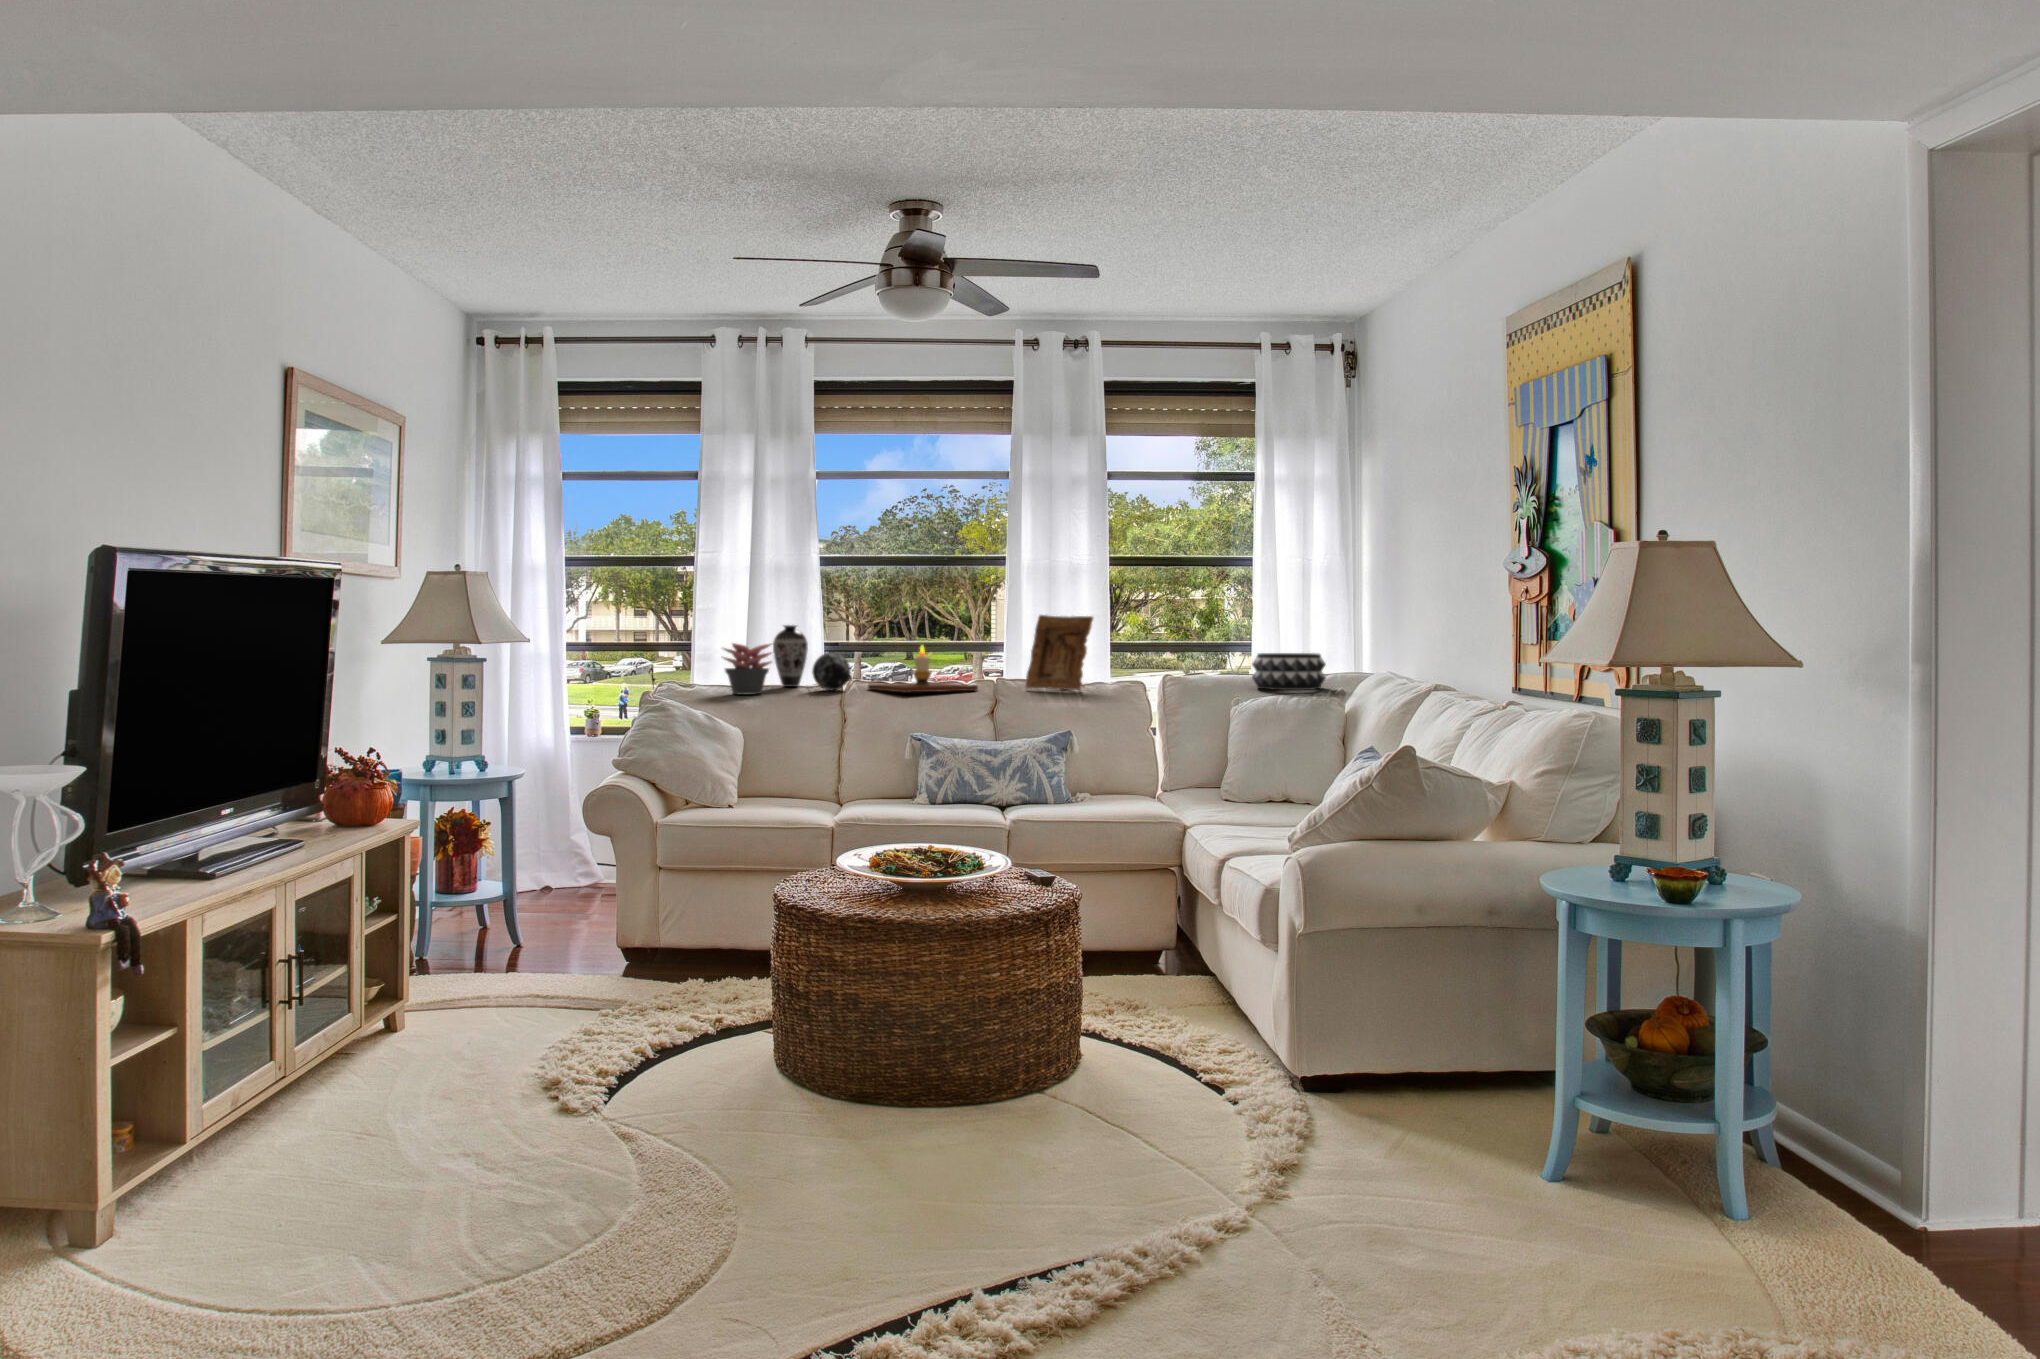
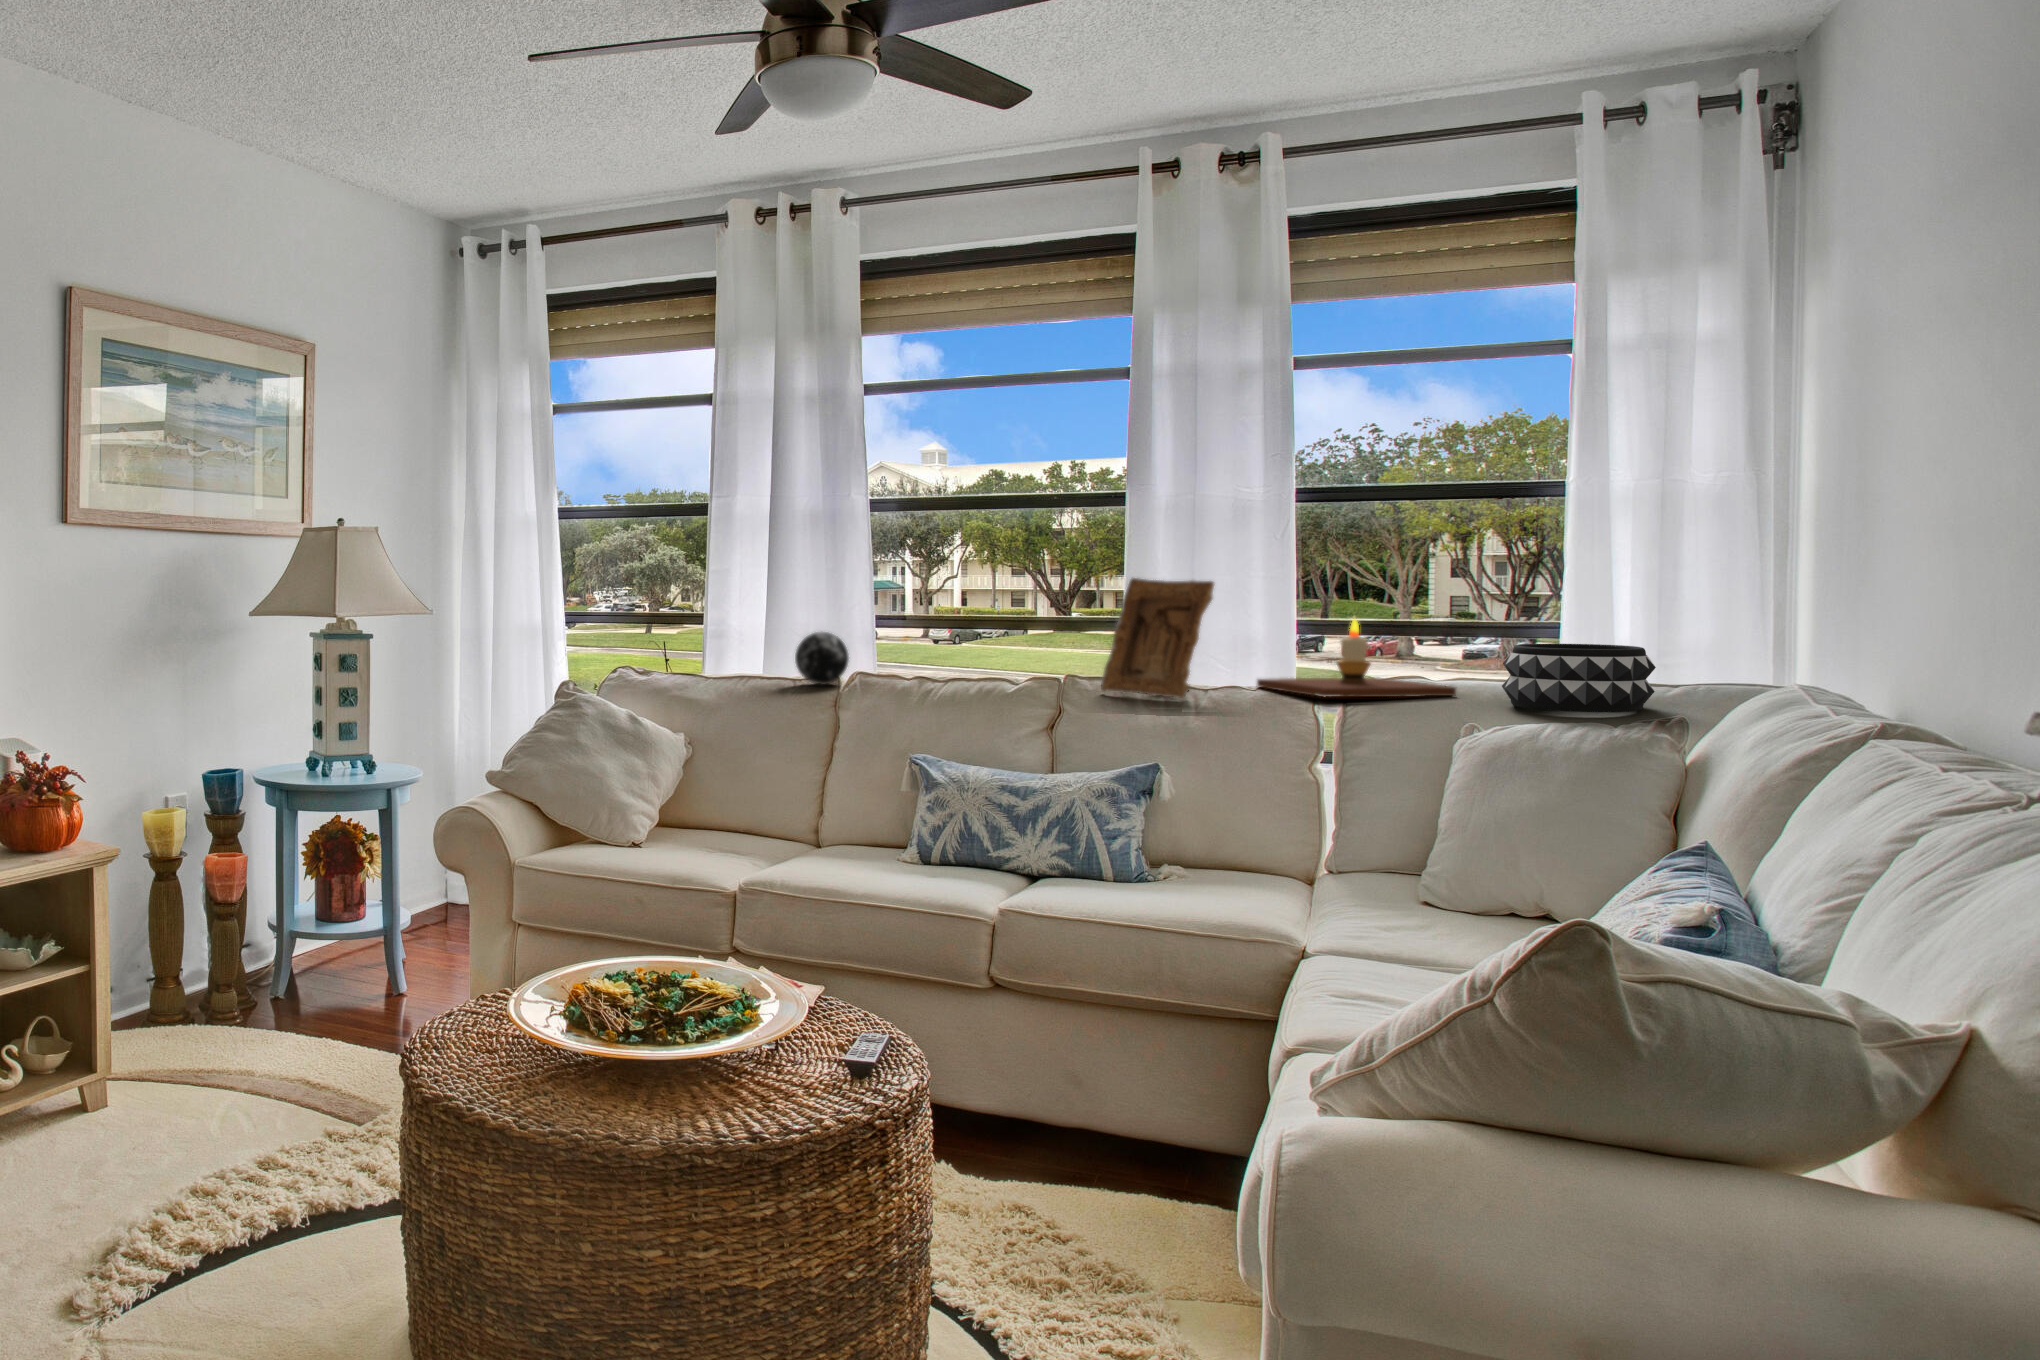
decorative vase: present [773,625,808,687] -> none [755,592,803,677]
succulent plant: present [724,643,771,695] -> none [673,617,741,688]
candle: present [868,646,978,692] -> present [1257,619,1456,697]

